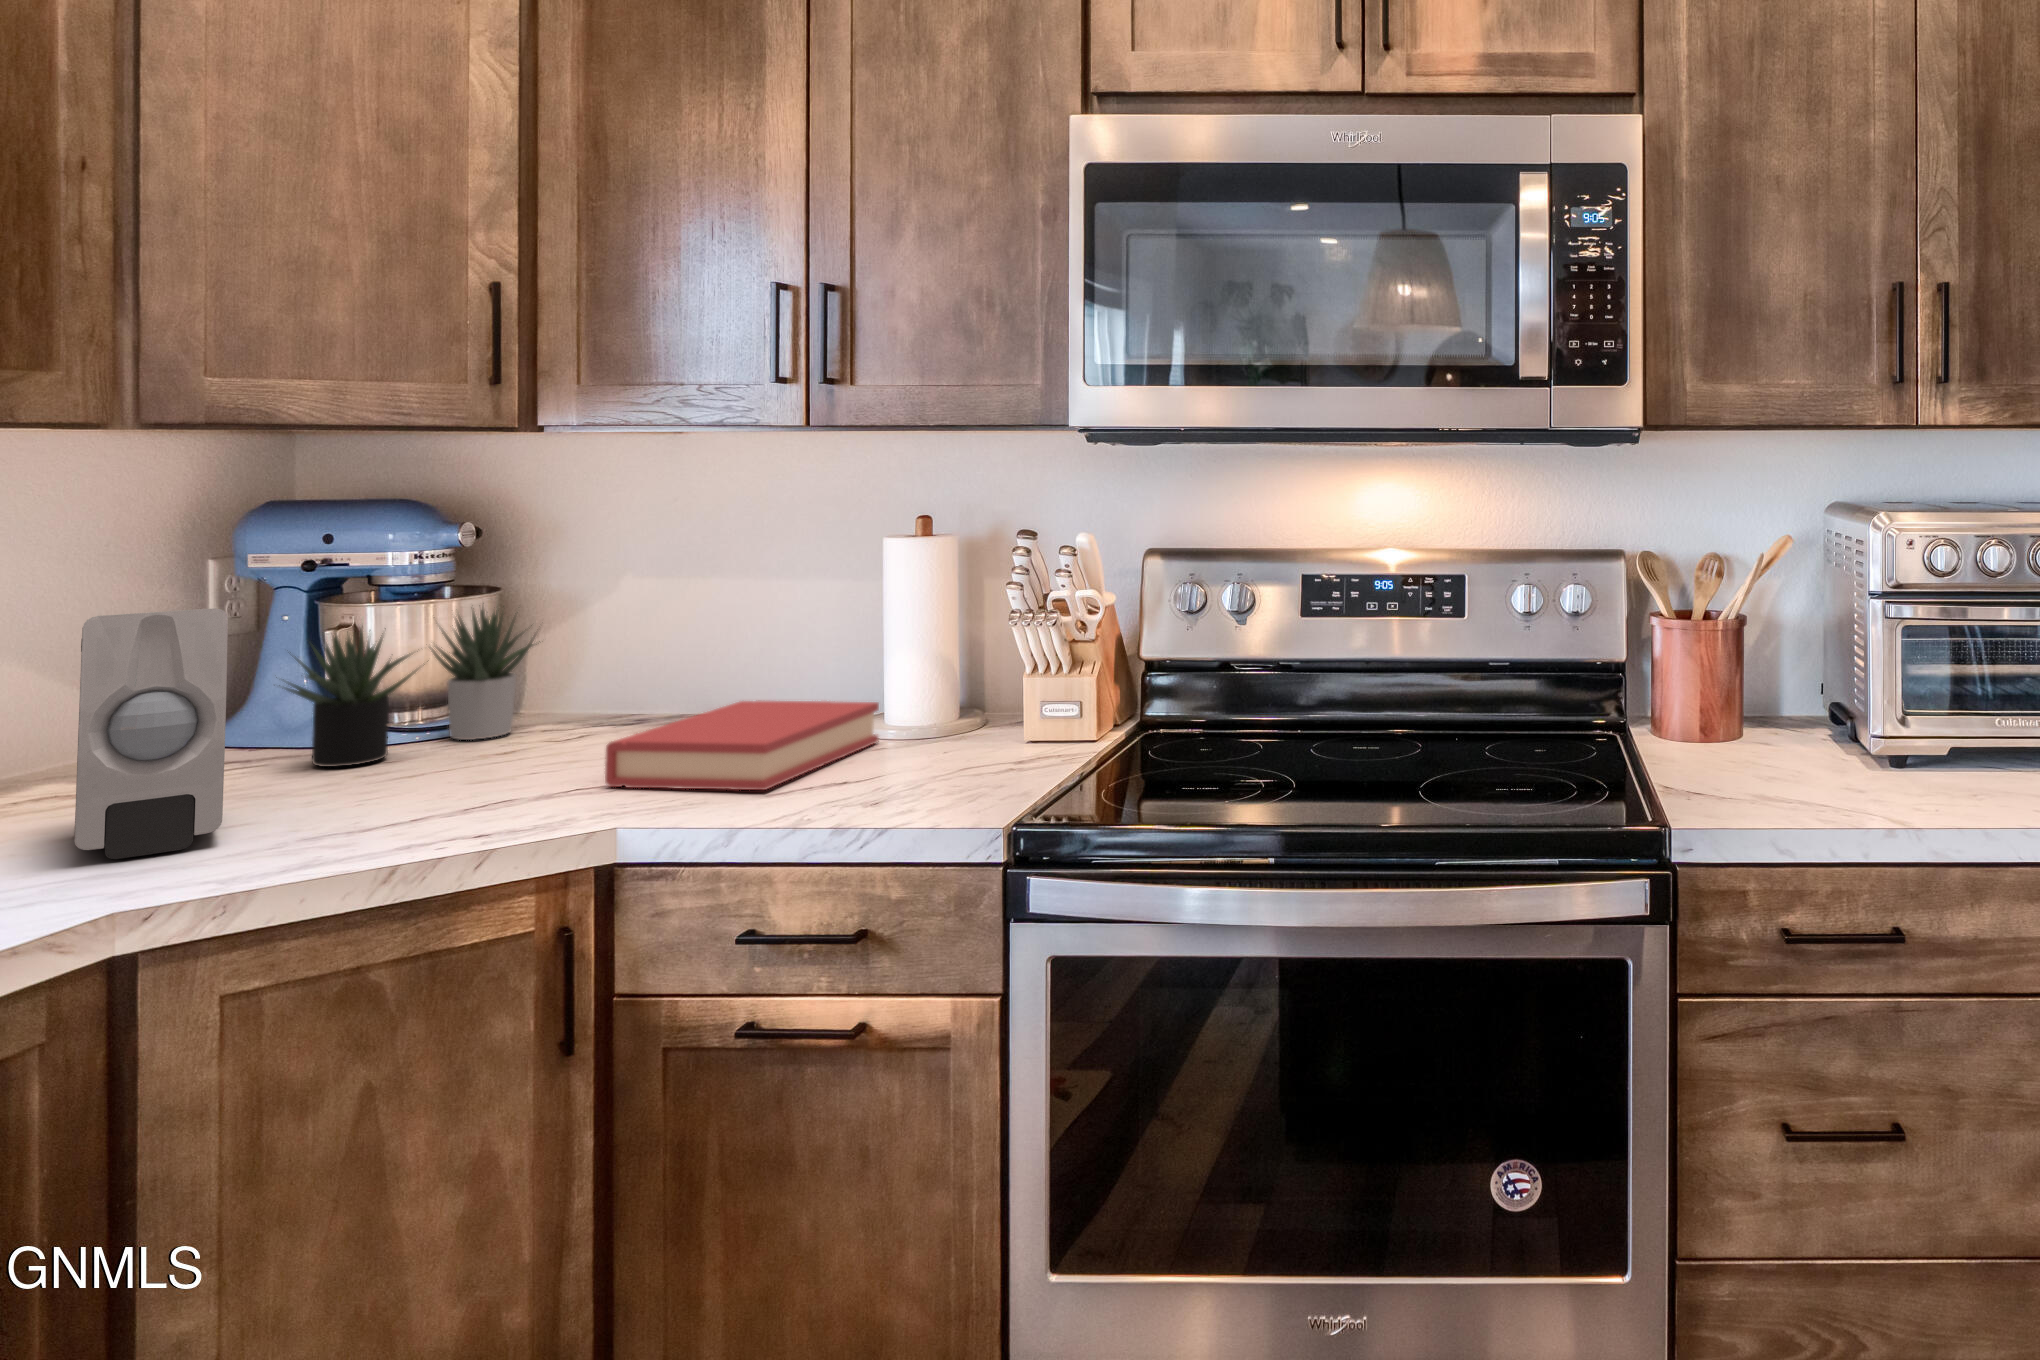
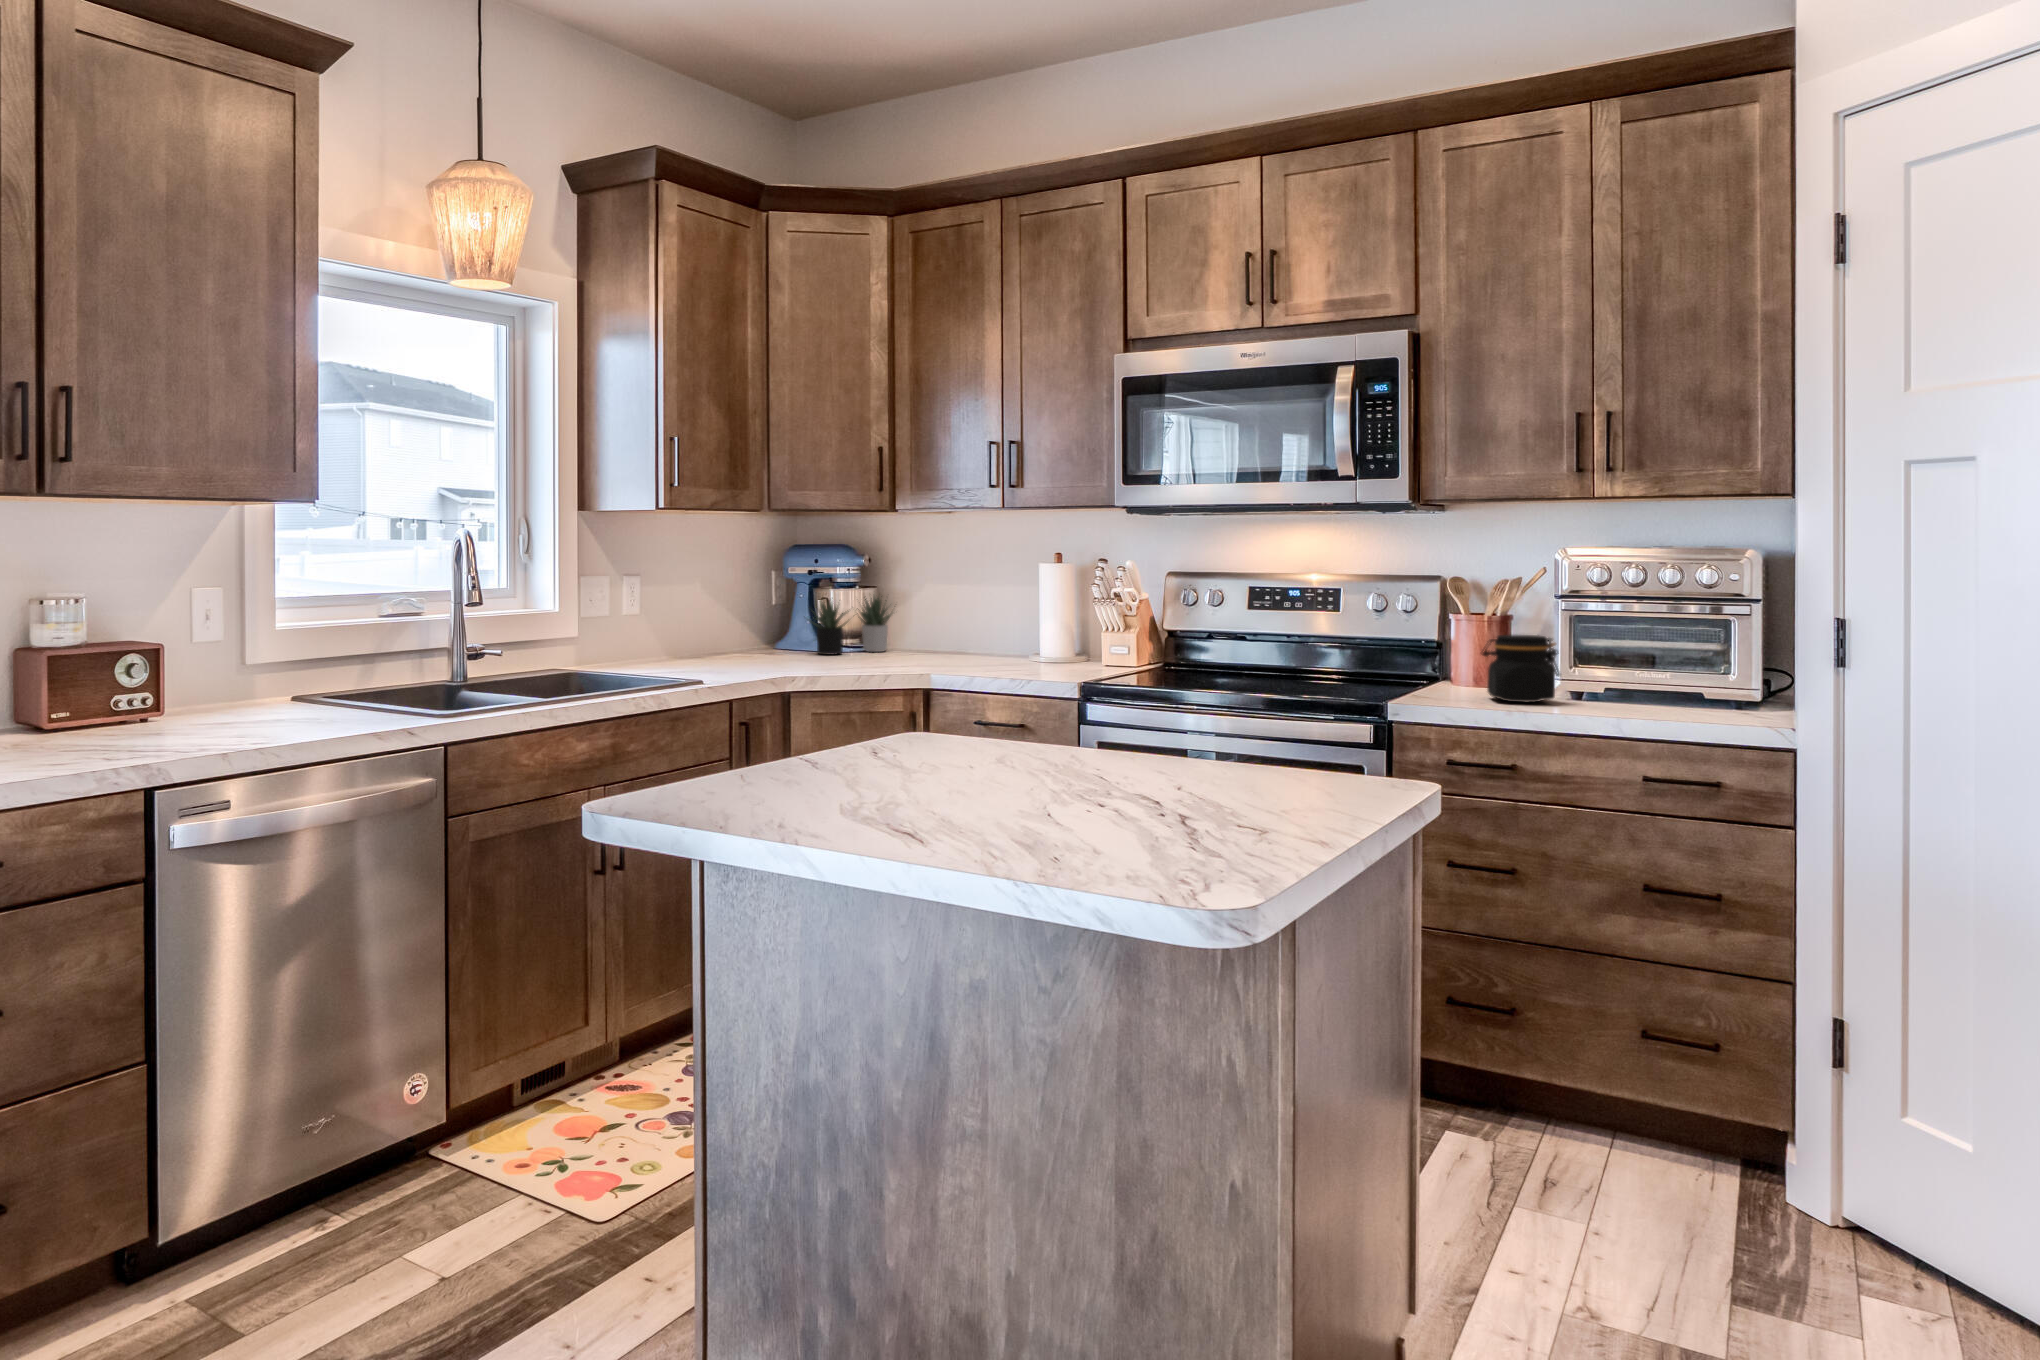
soap dispenser: present [74,608,228,859] -> none [753,578,799,667]
jar: none [1783,666,1910,797] -> present [1482,635,1560,703]
hardback book: present [605,701,879,790] -> none [924,640,1037,668]

